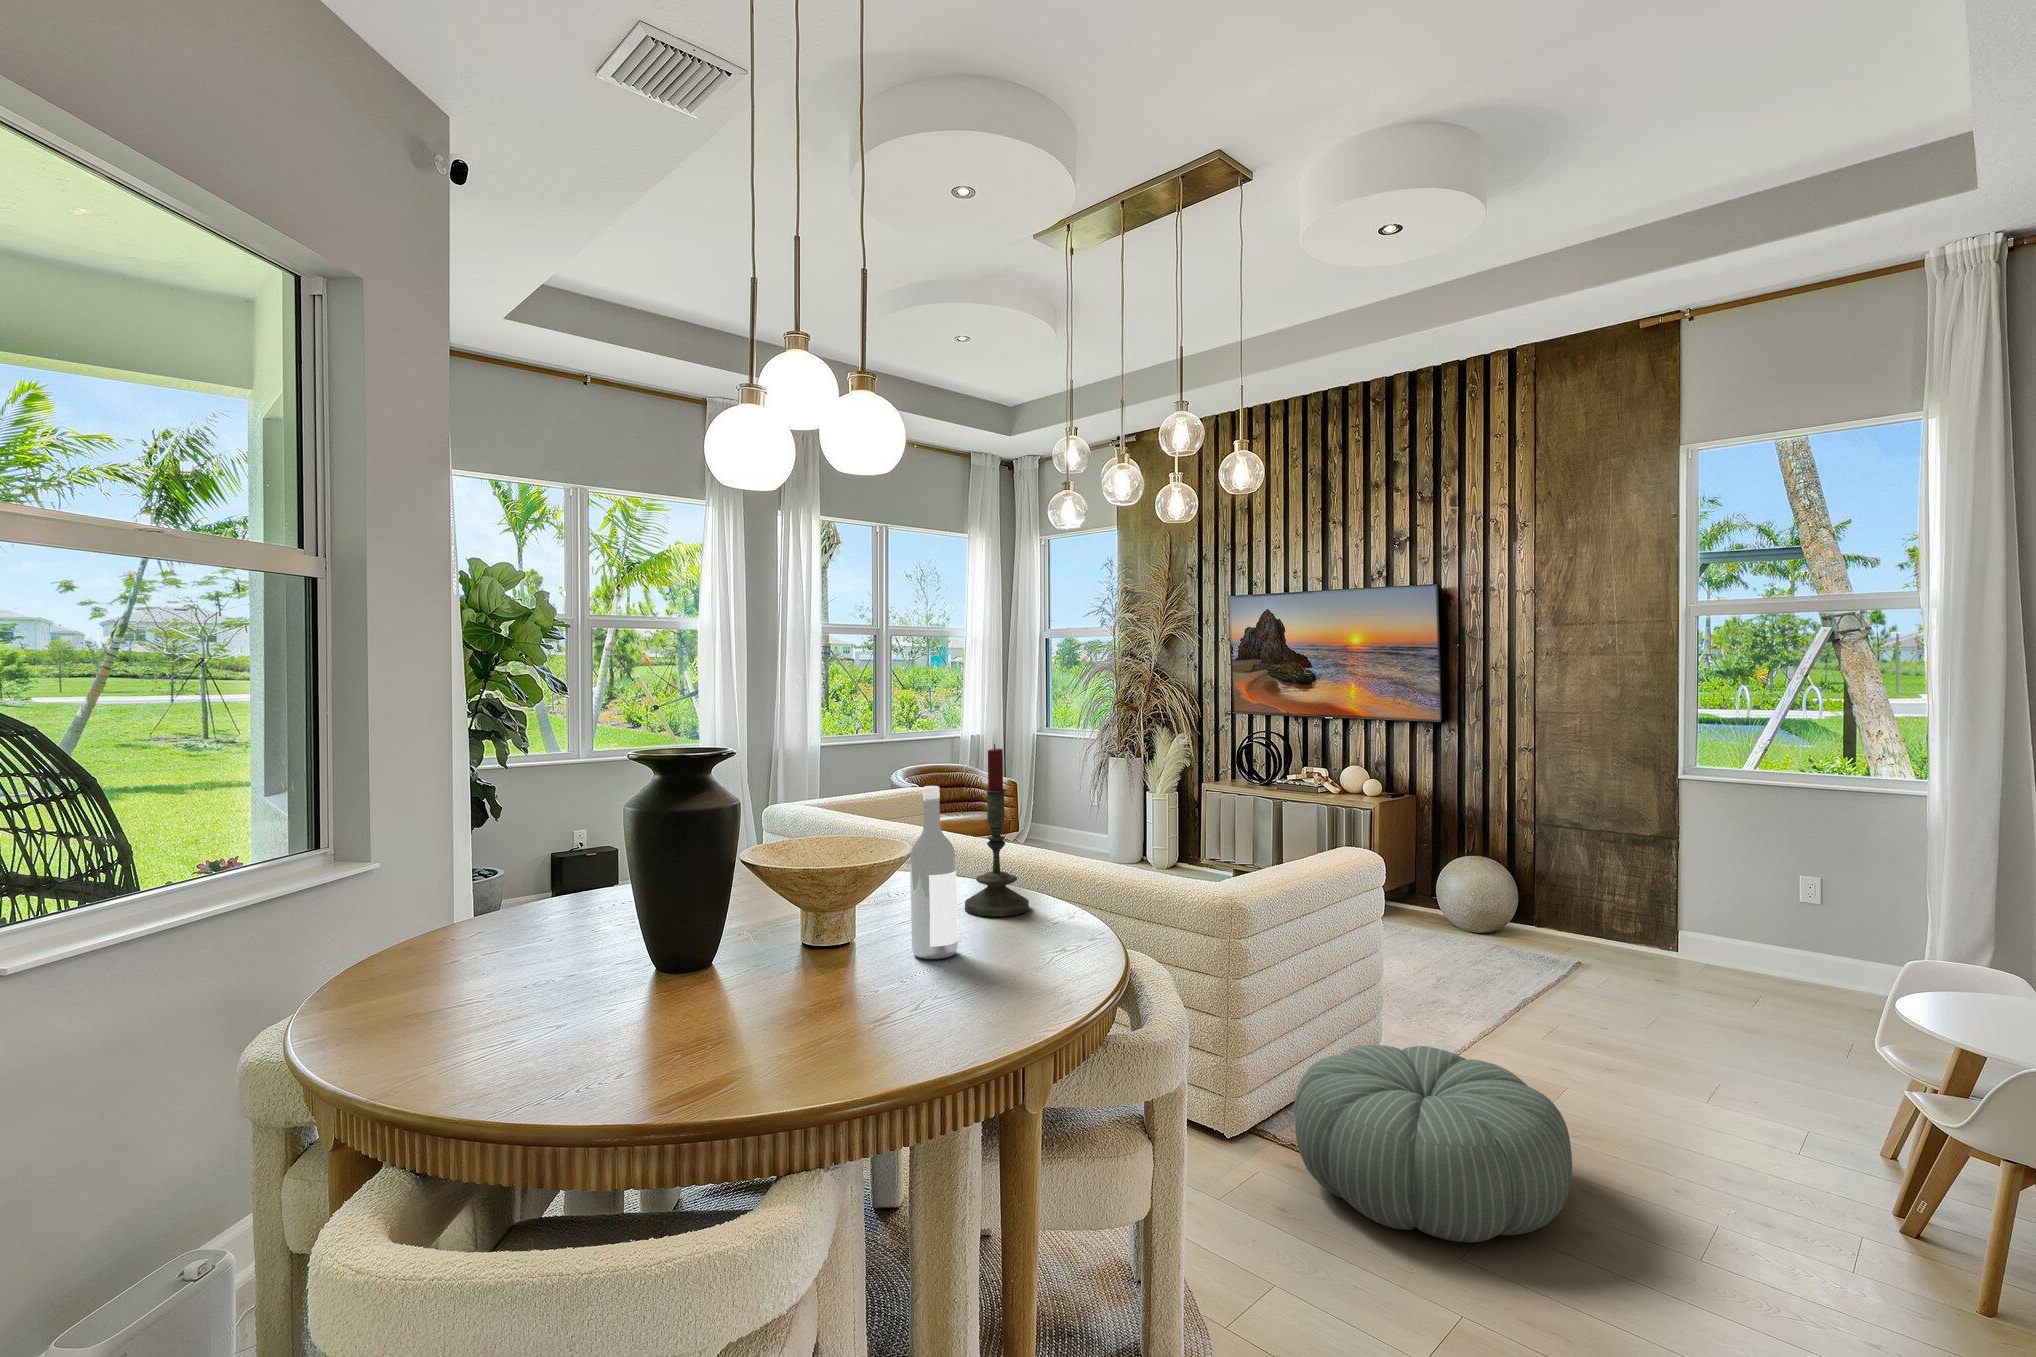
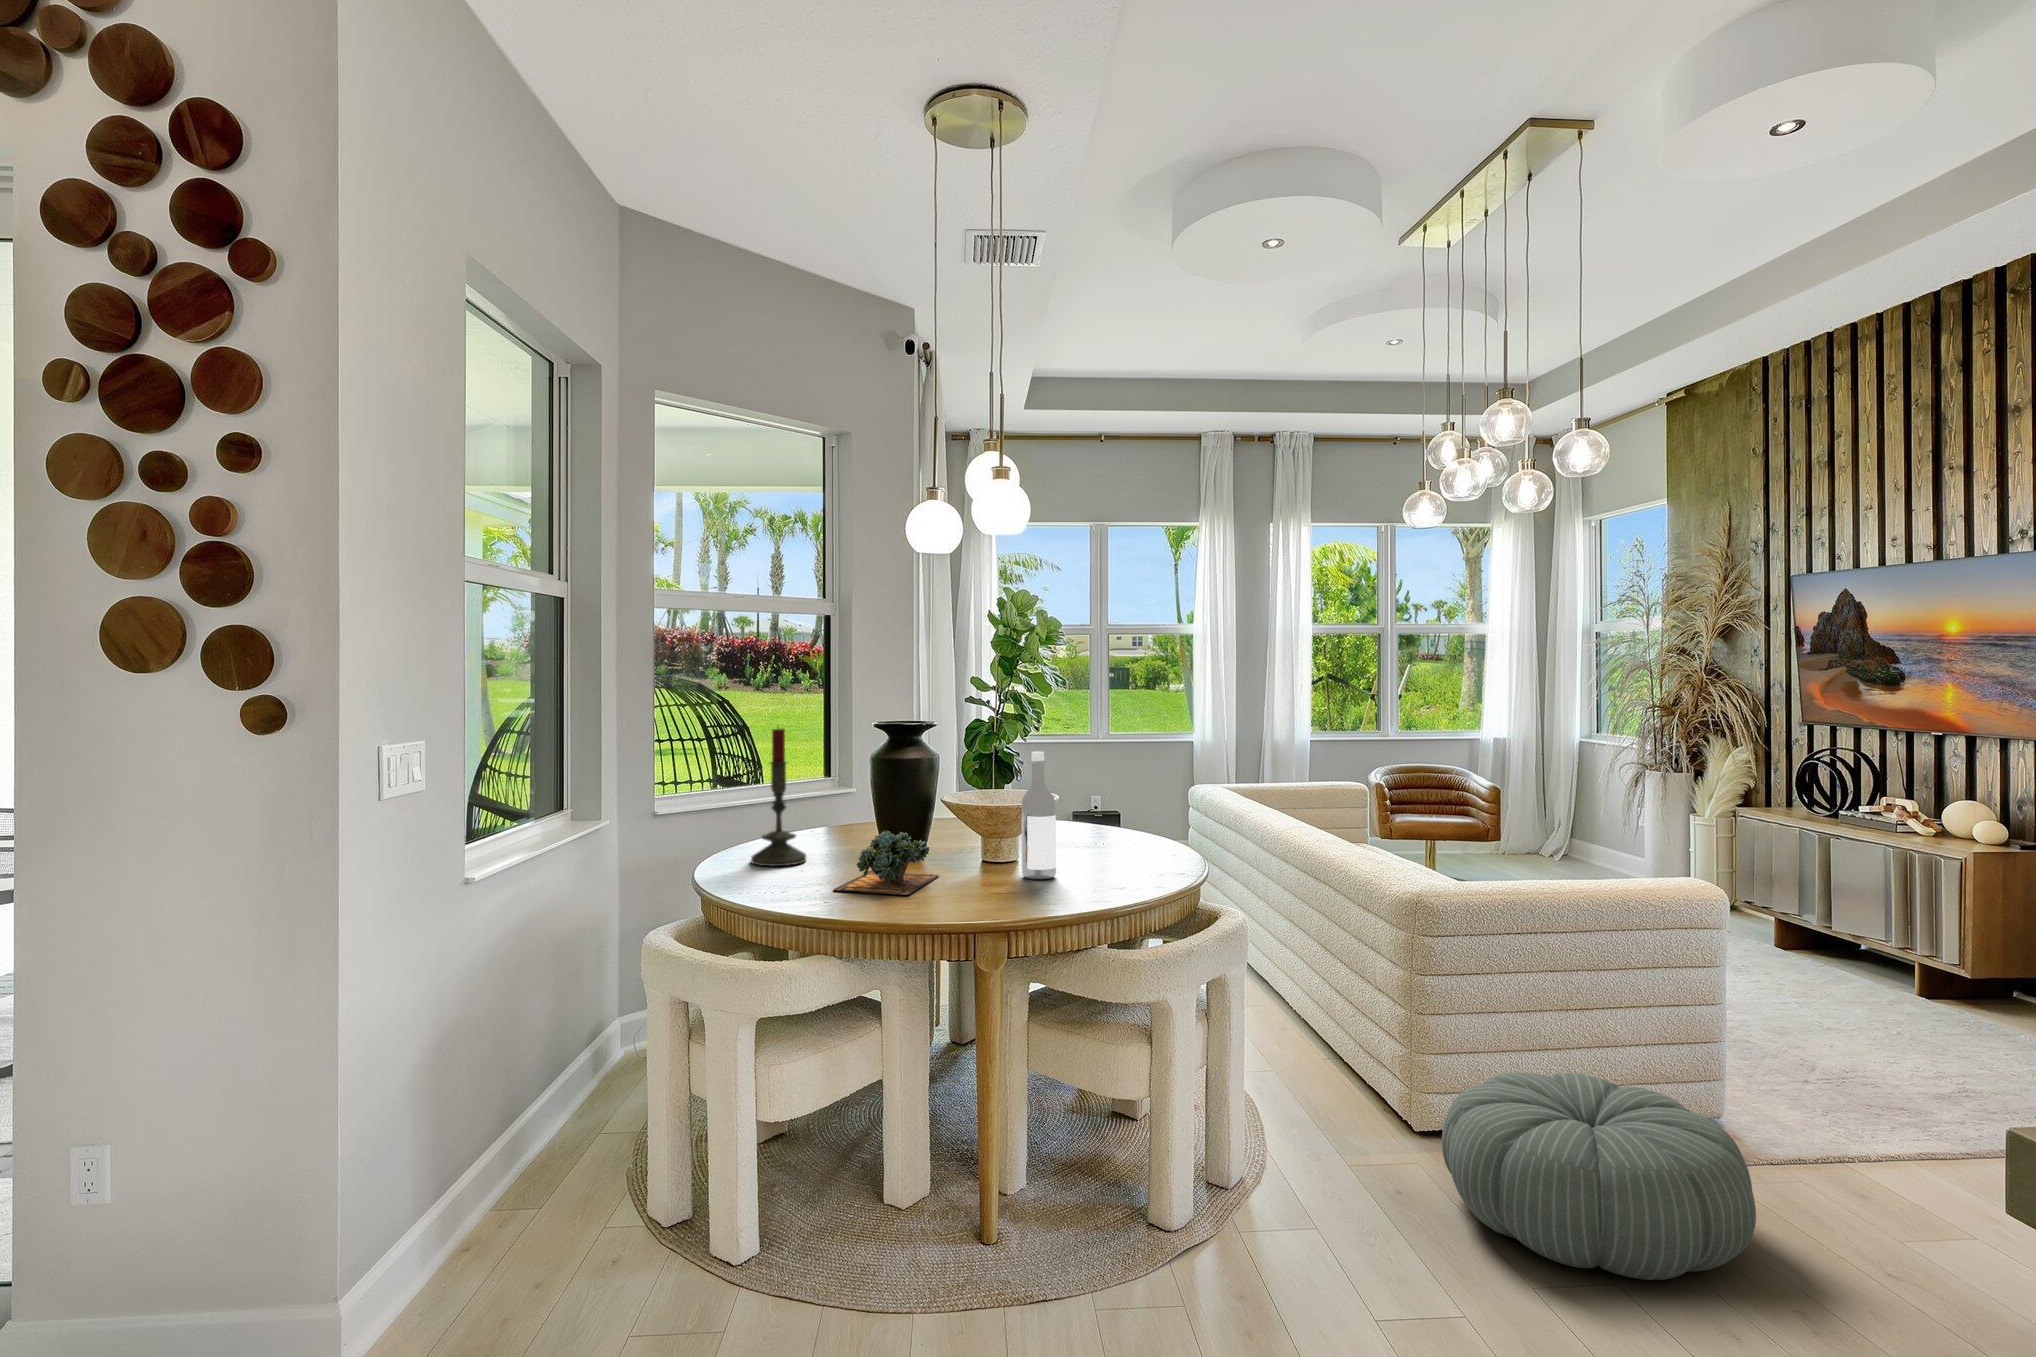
candle: present [965,744,1029,917] -> present [751,729,806,866]
succulent plant: none [695,925,840,1043] -> present [833,831,939,895]

